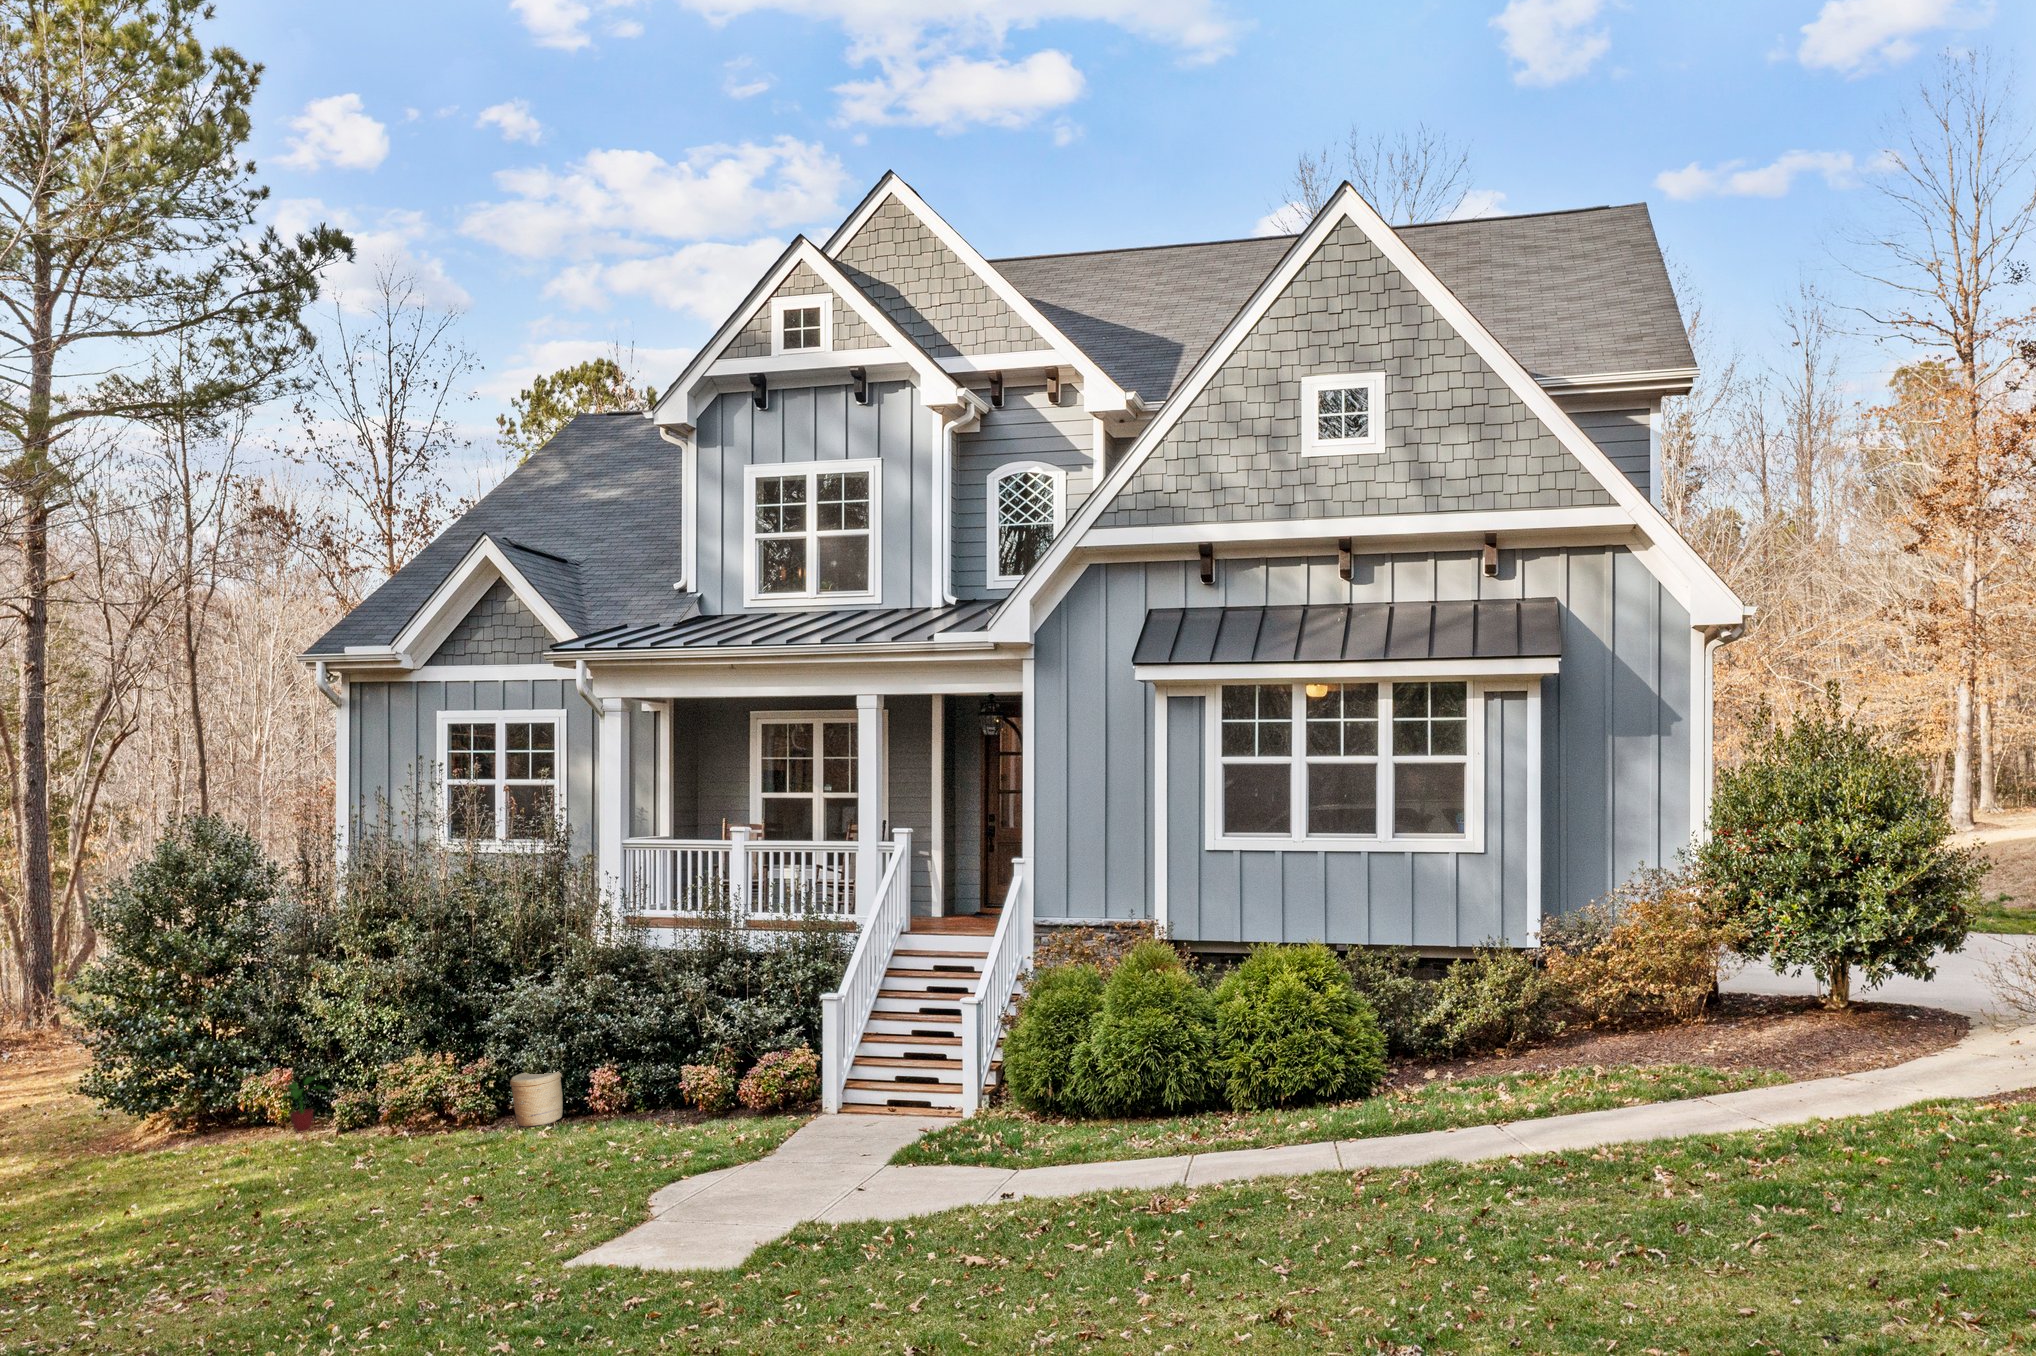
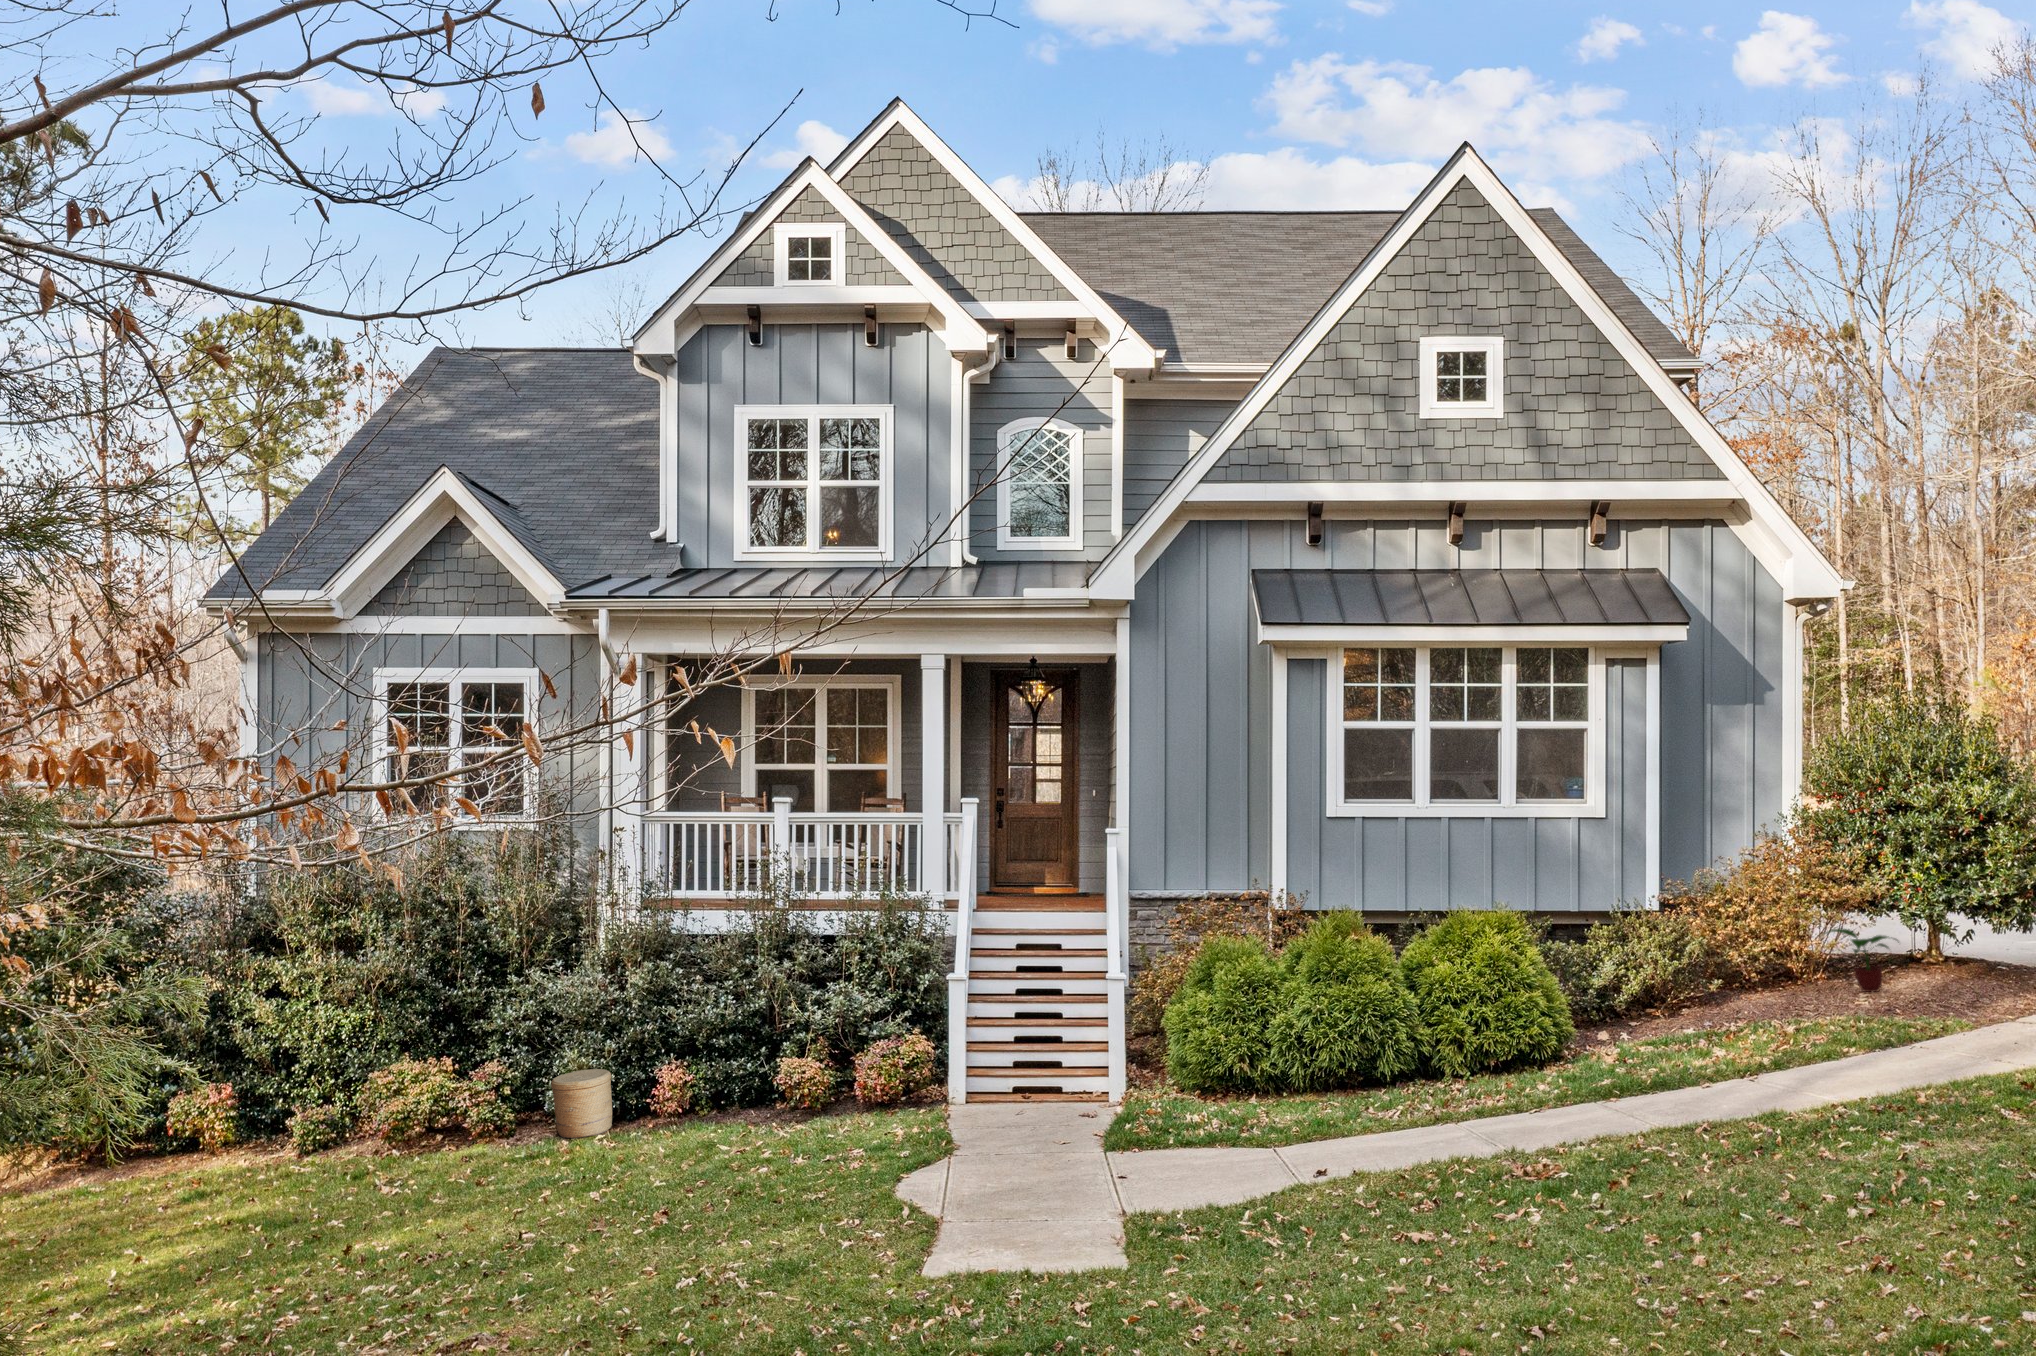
potted plant: present [283,1077,326,1133] -> present [1822,929,1899,992]

